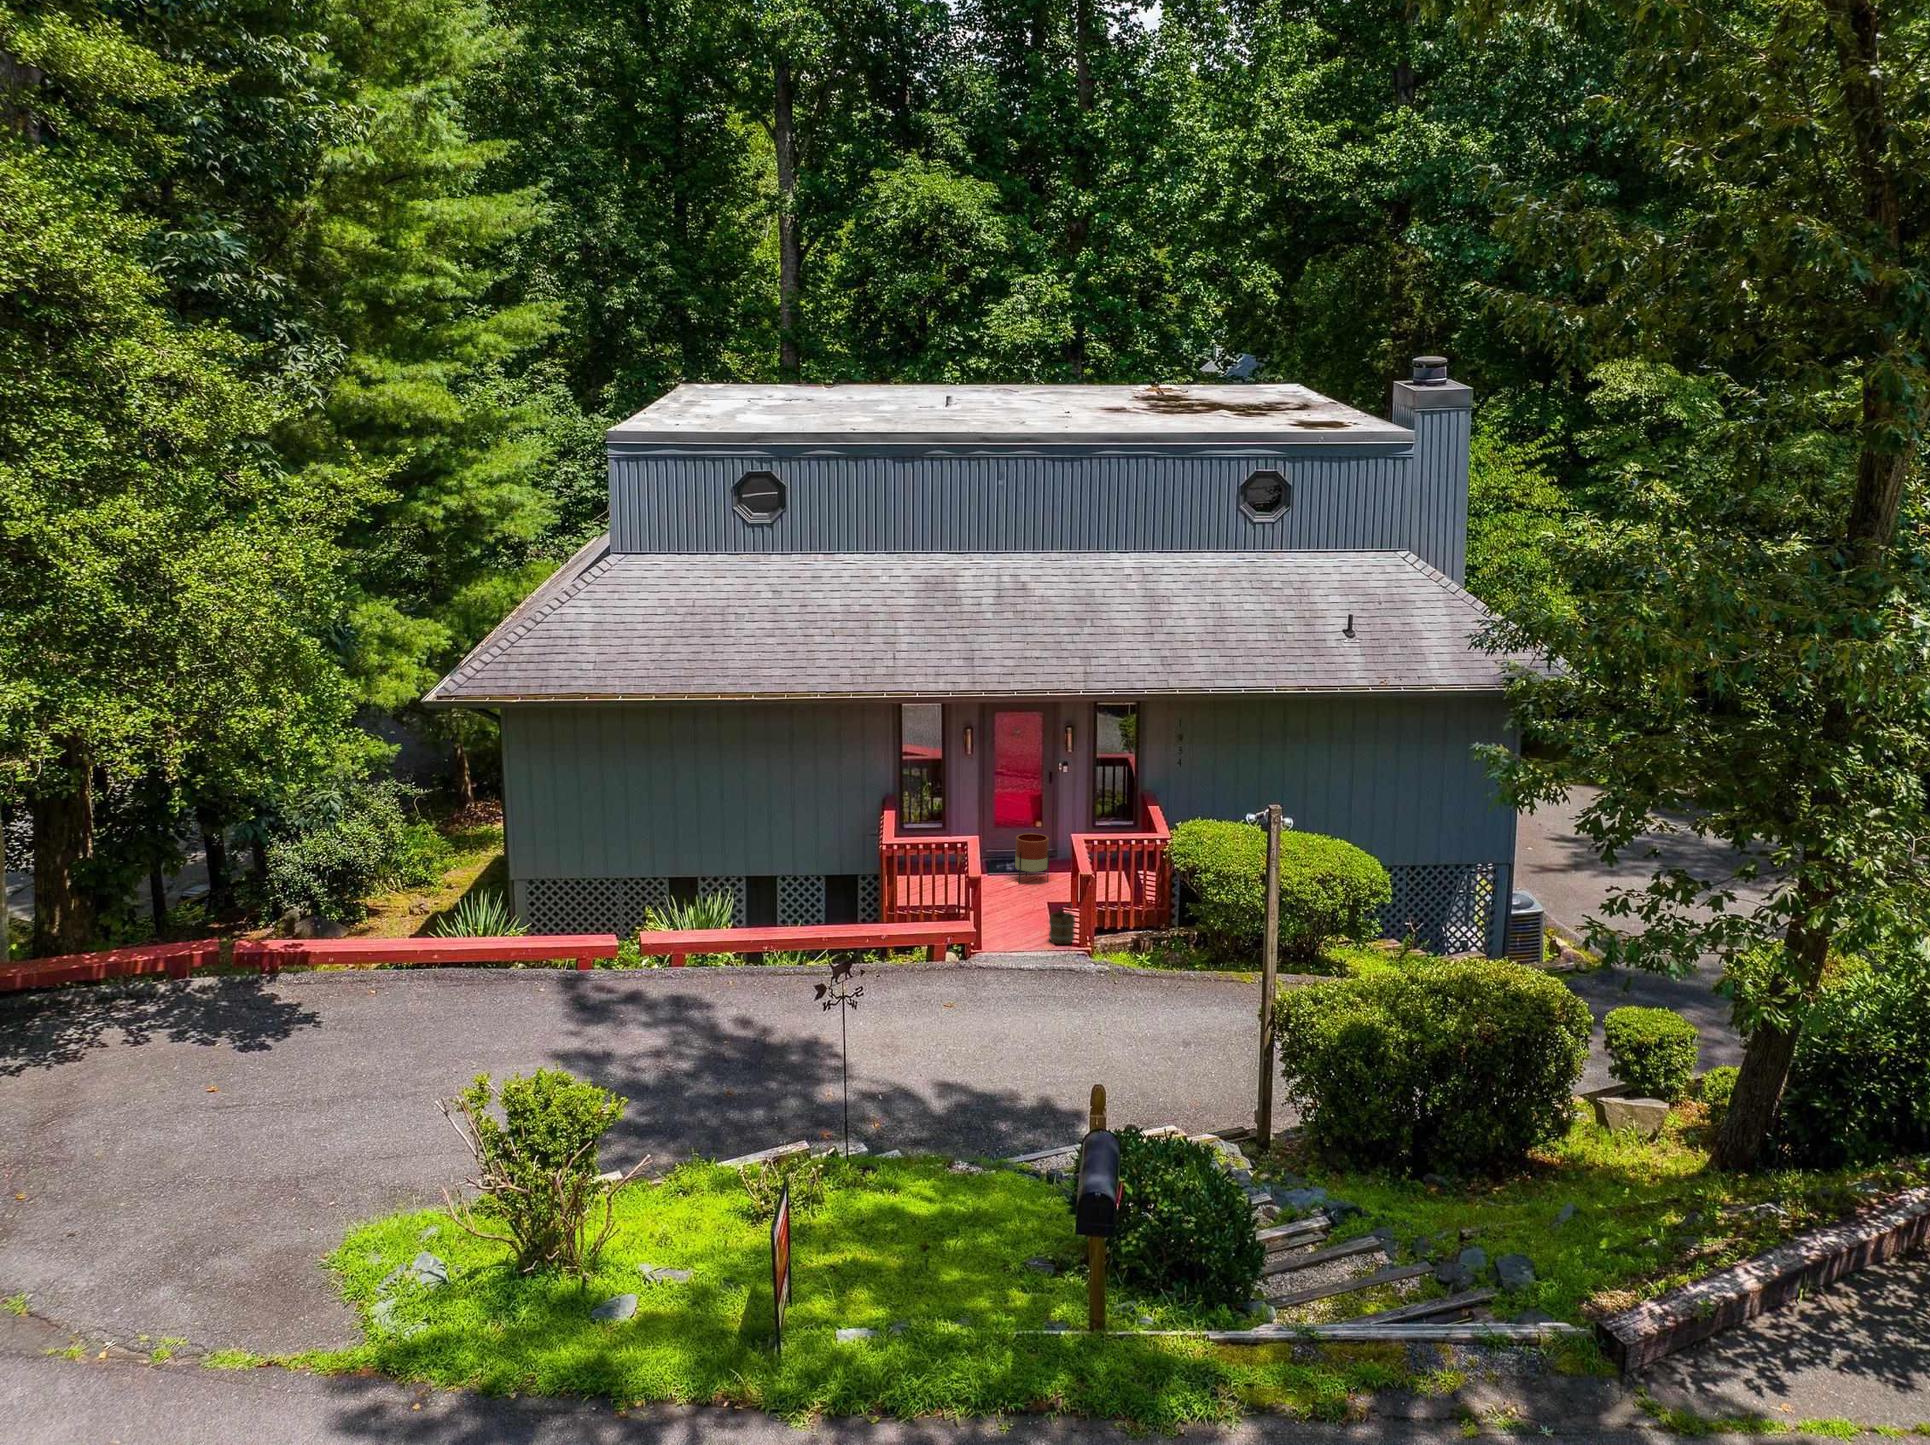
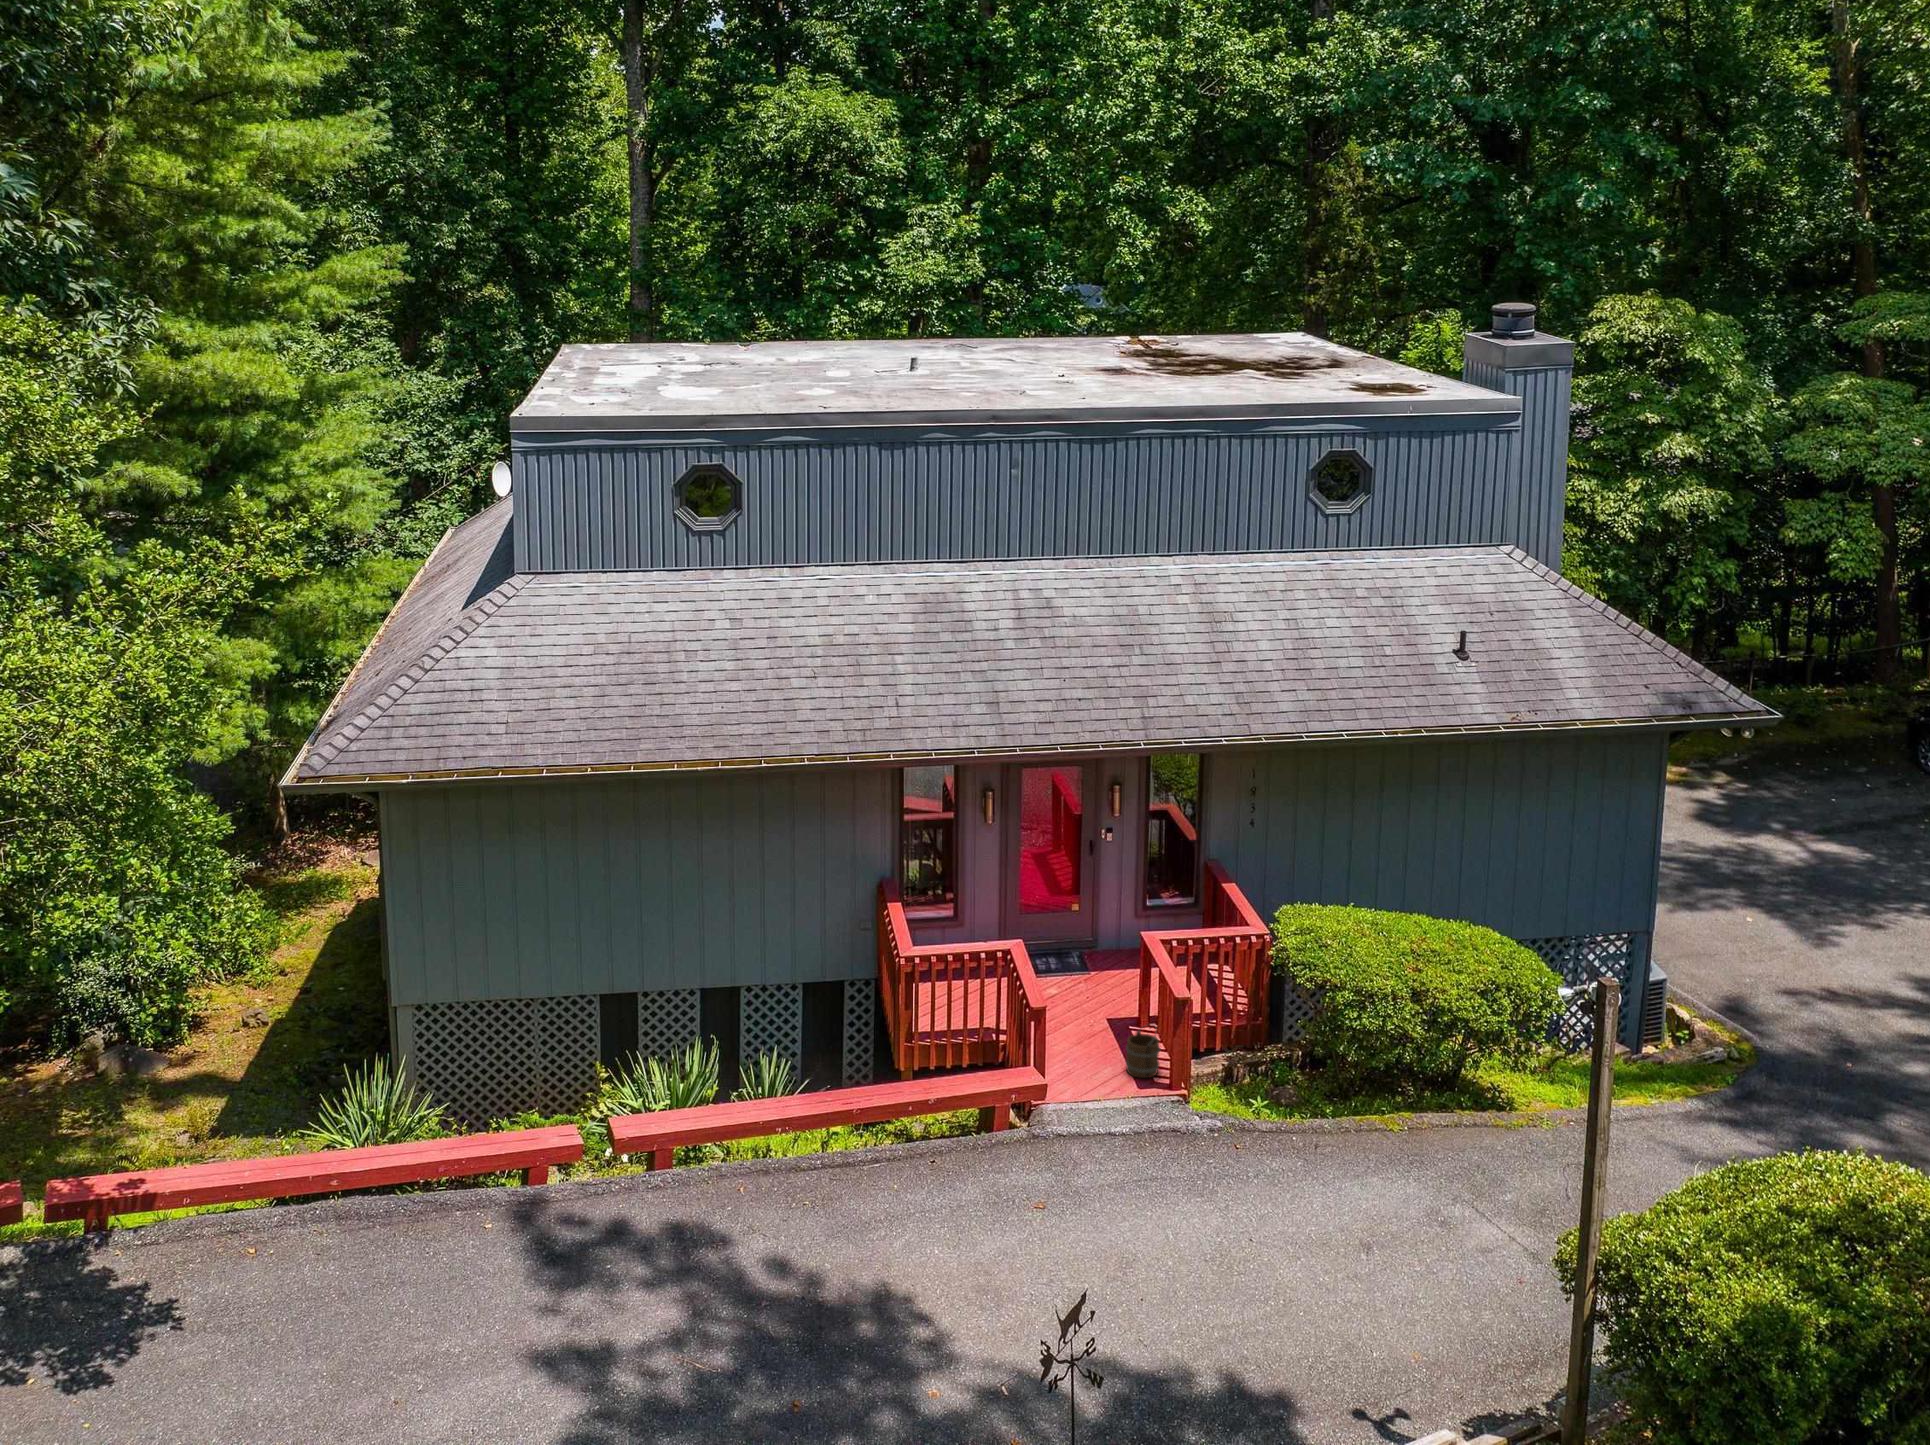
planter: present [1015,833,1049,884] -> none [1044,911,1087,977]

